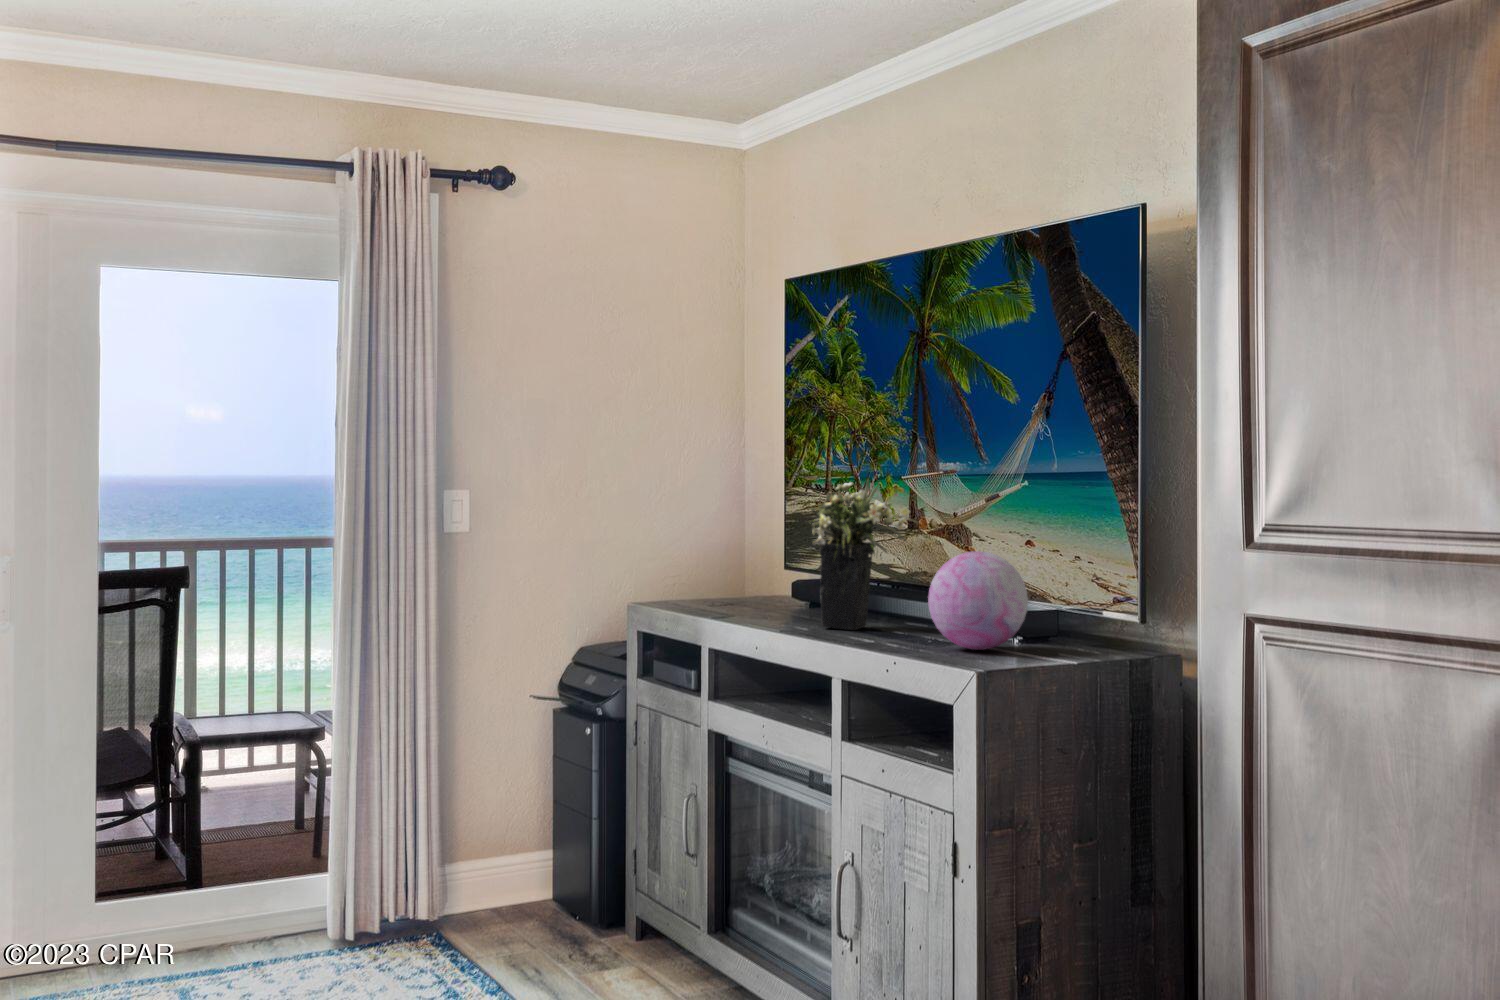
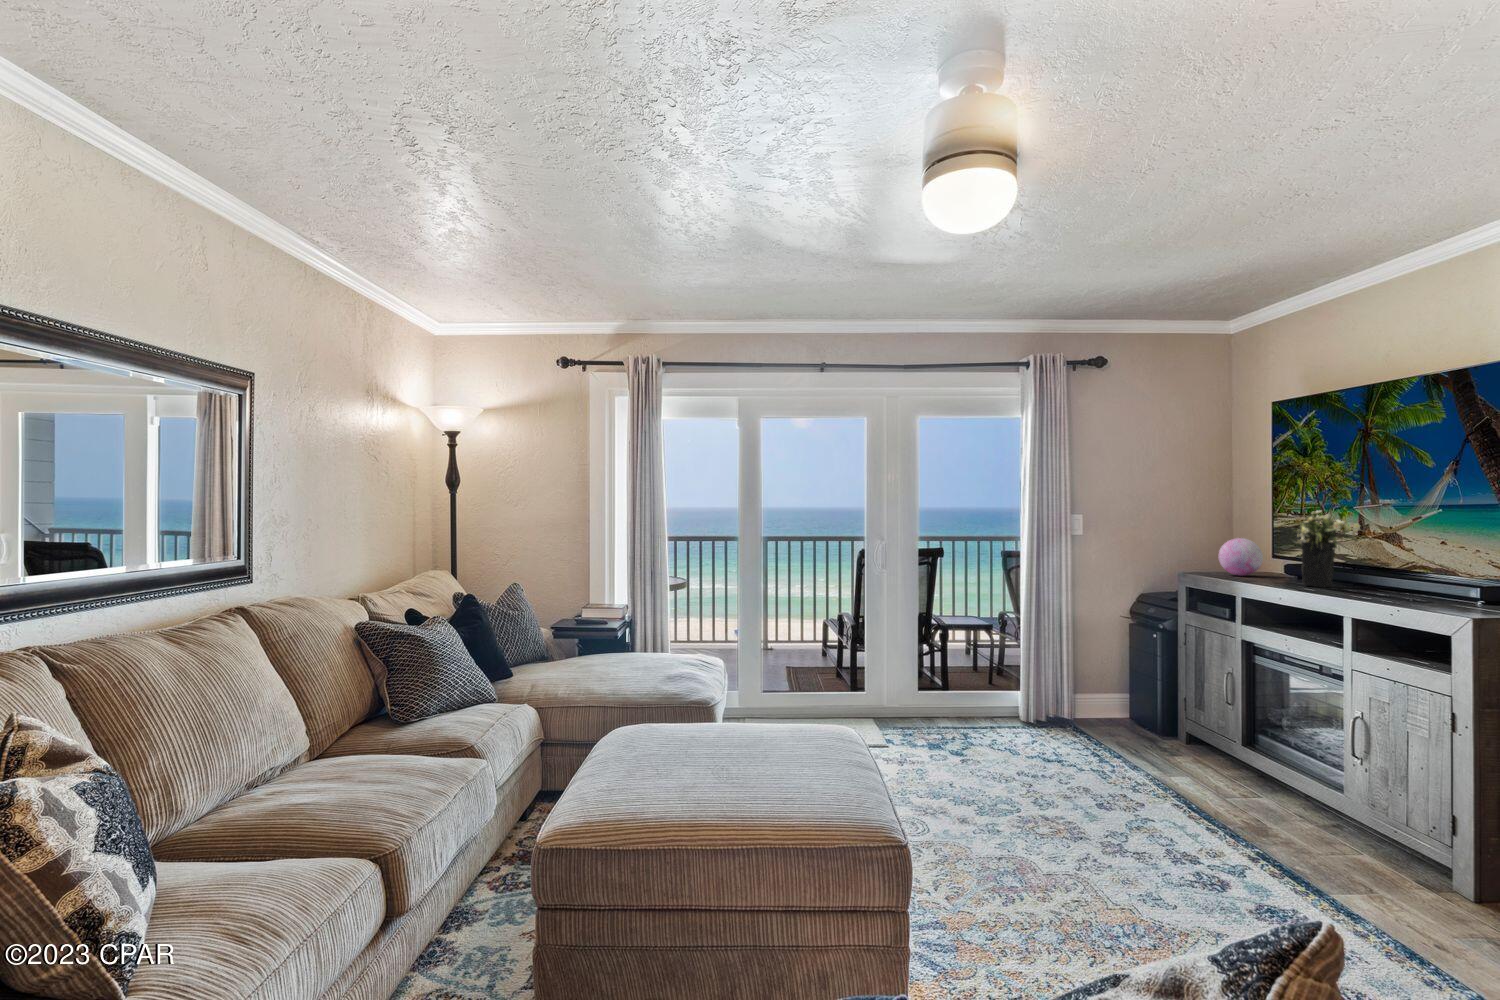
decorative orb: present [928,551,1028,650] -> present [1219,538,1263,576]

